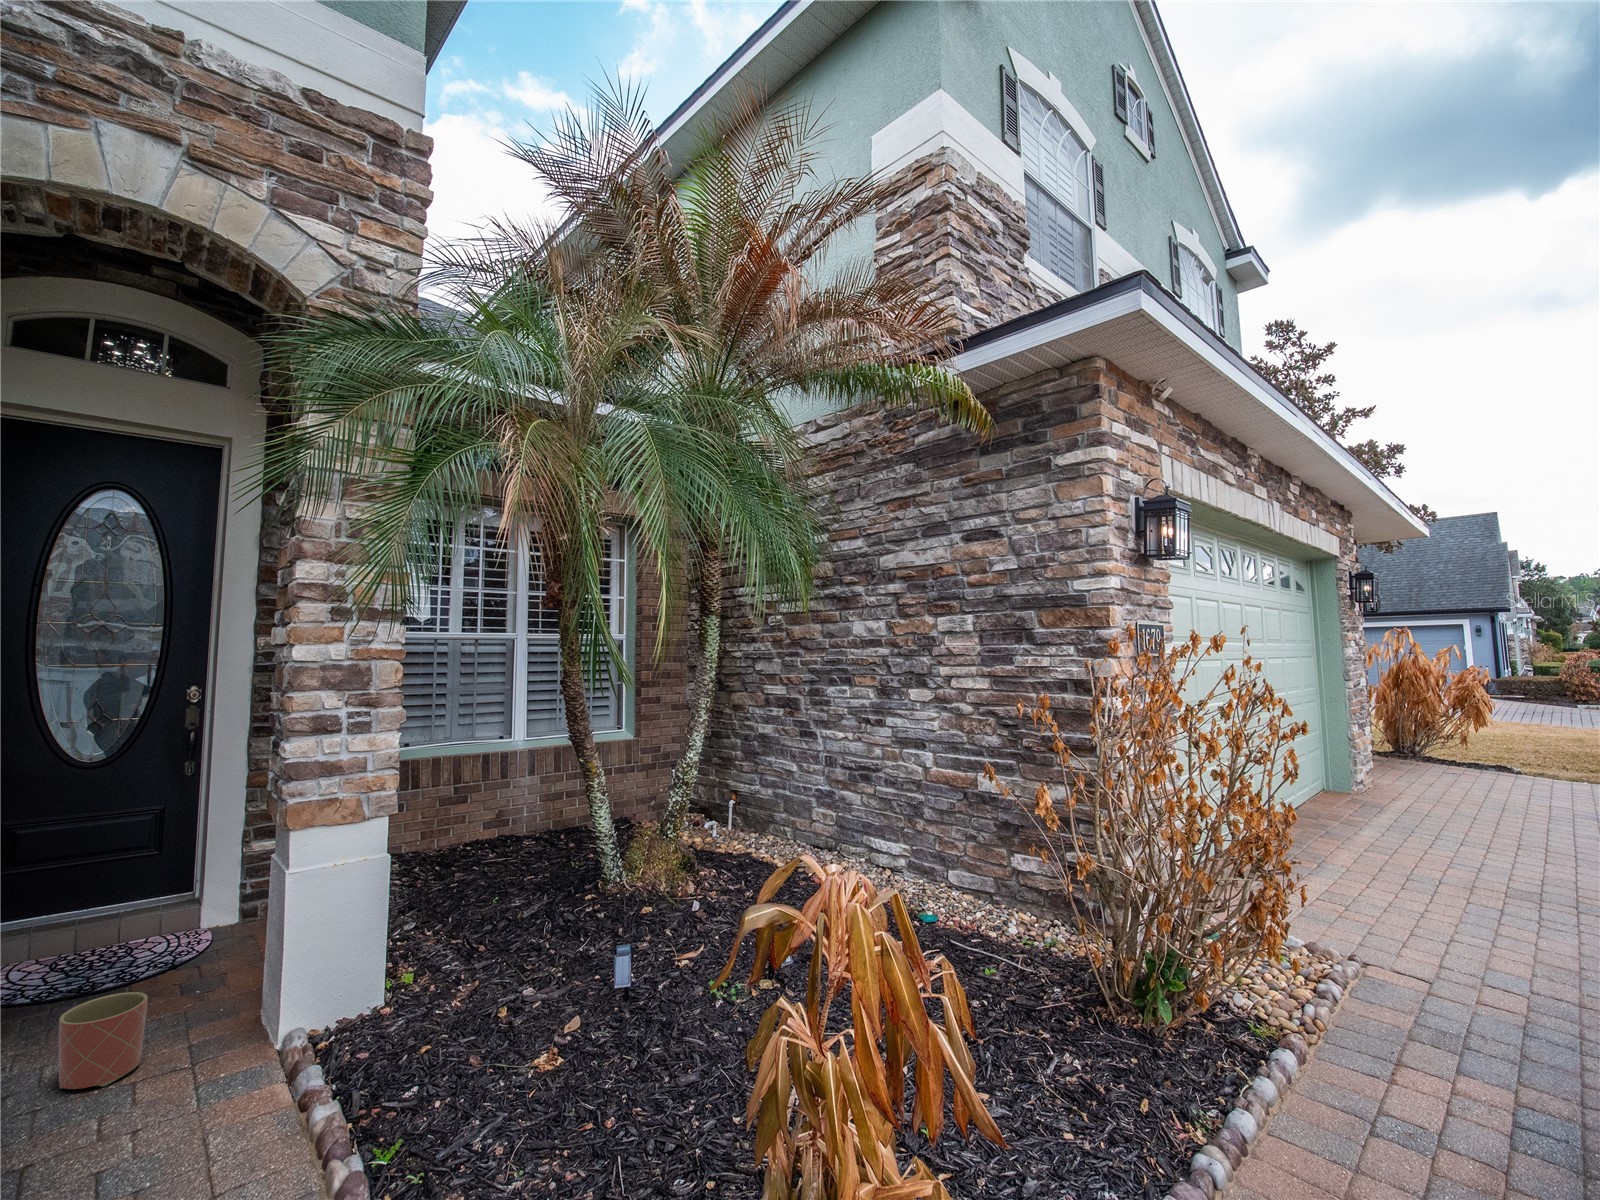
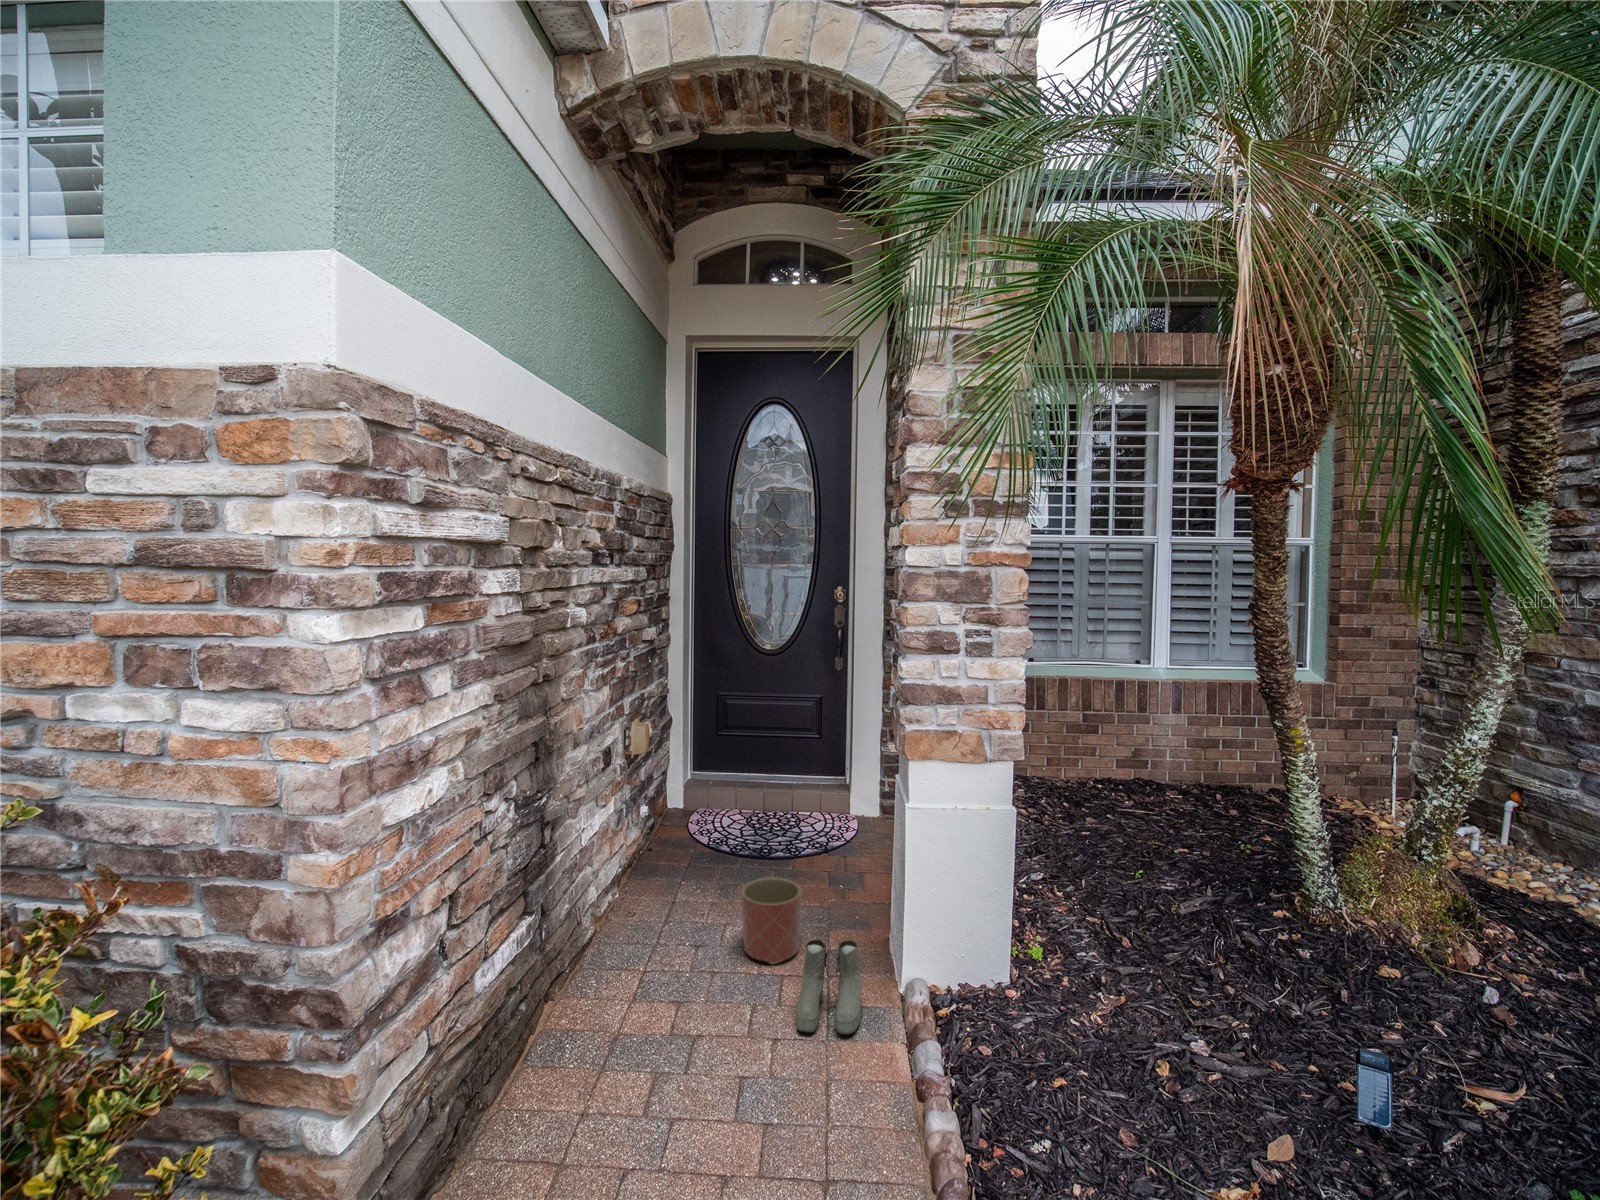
boots: none [148,1017,228,1123] -> present [797,939,862,1035]

